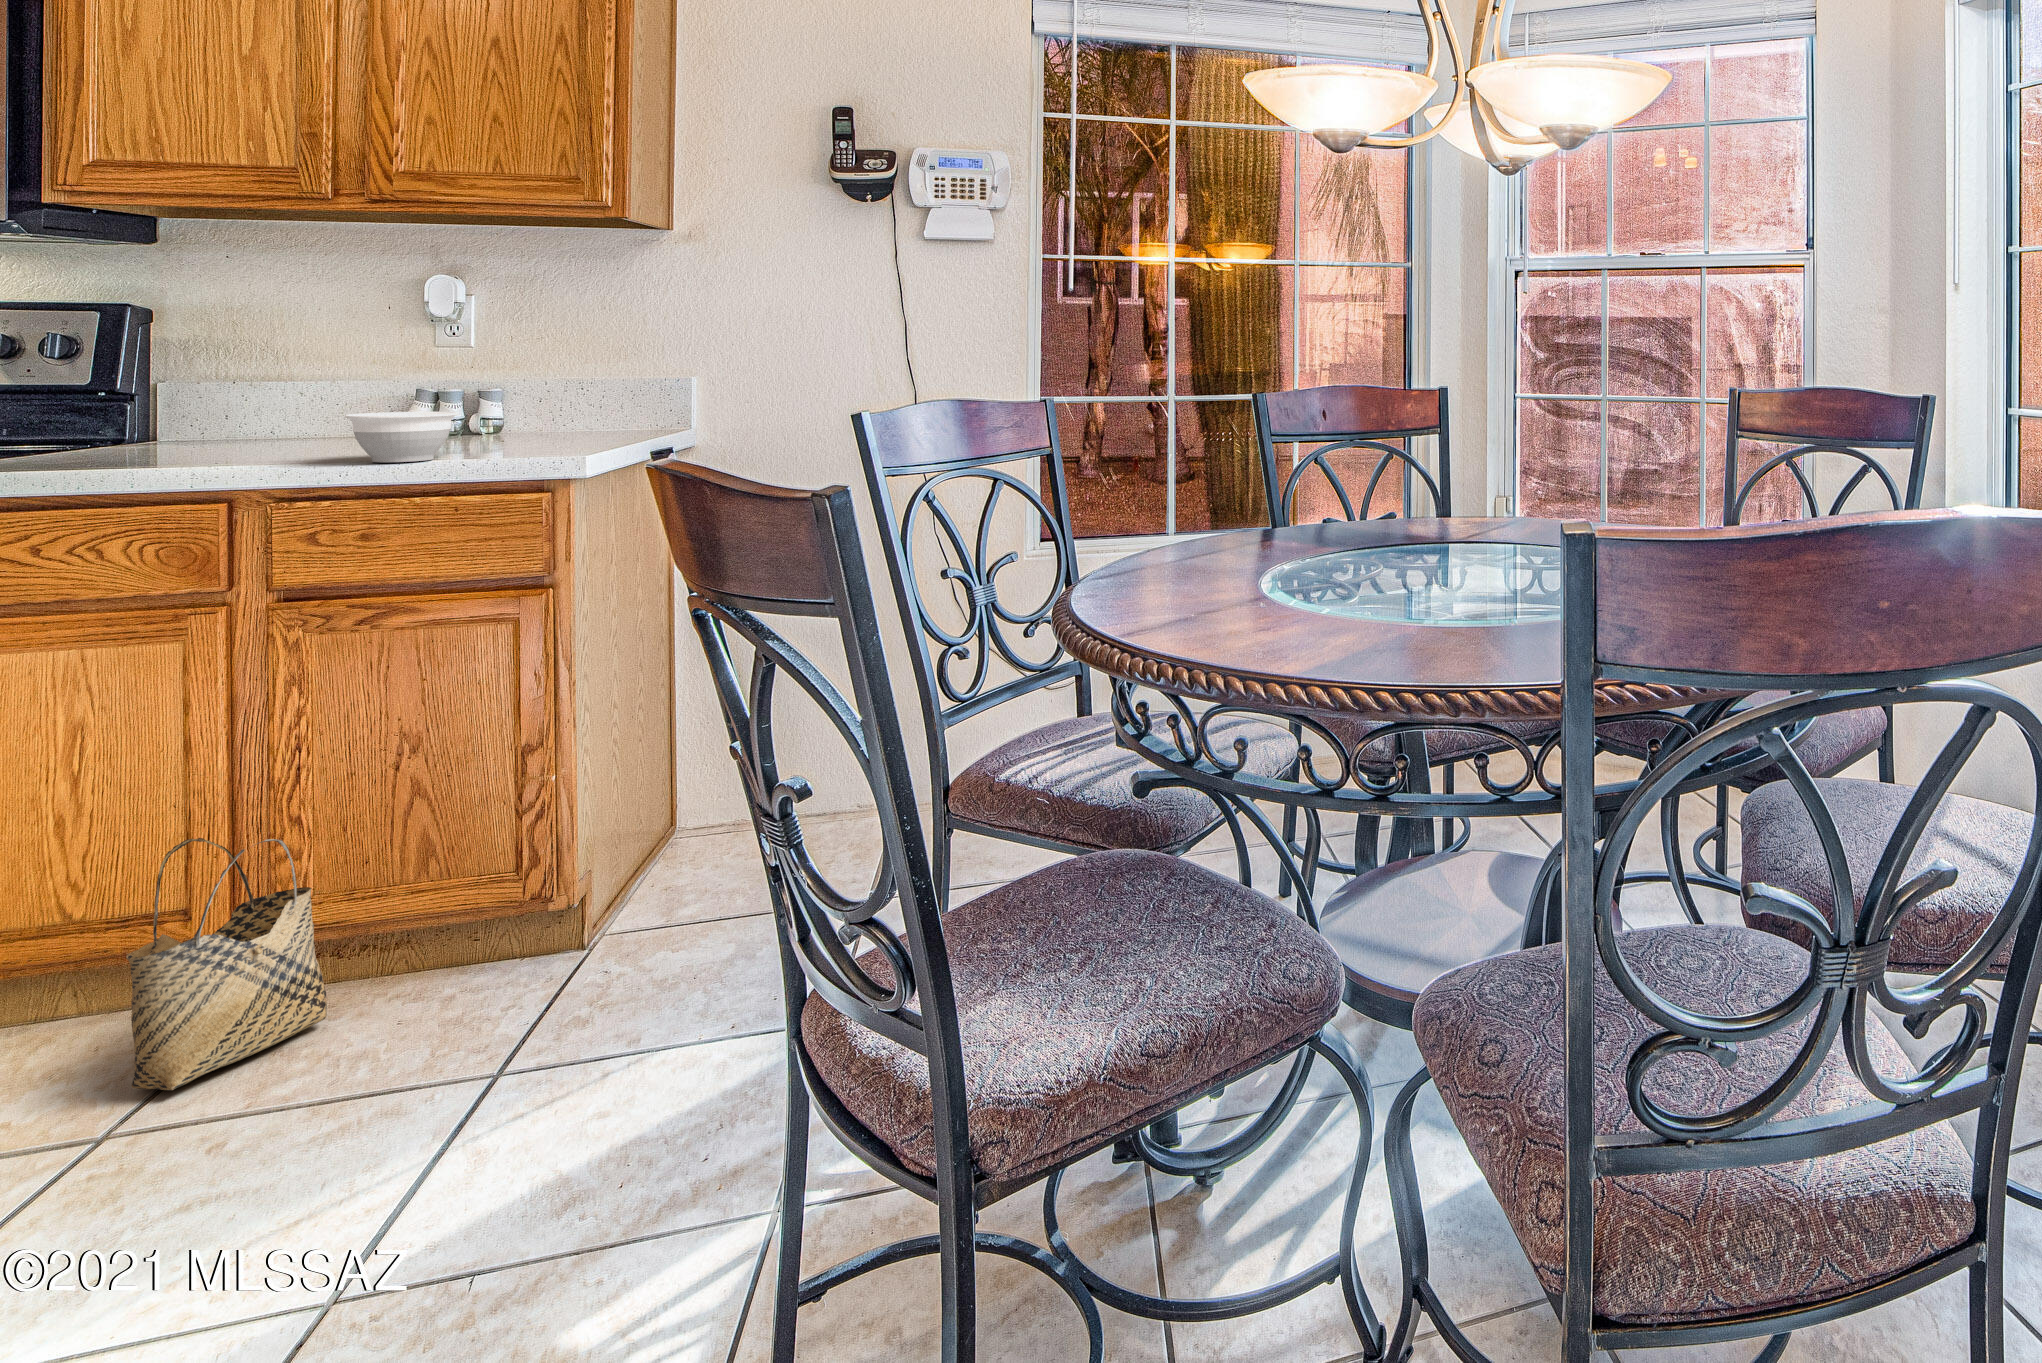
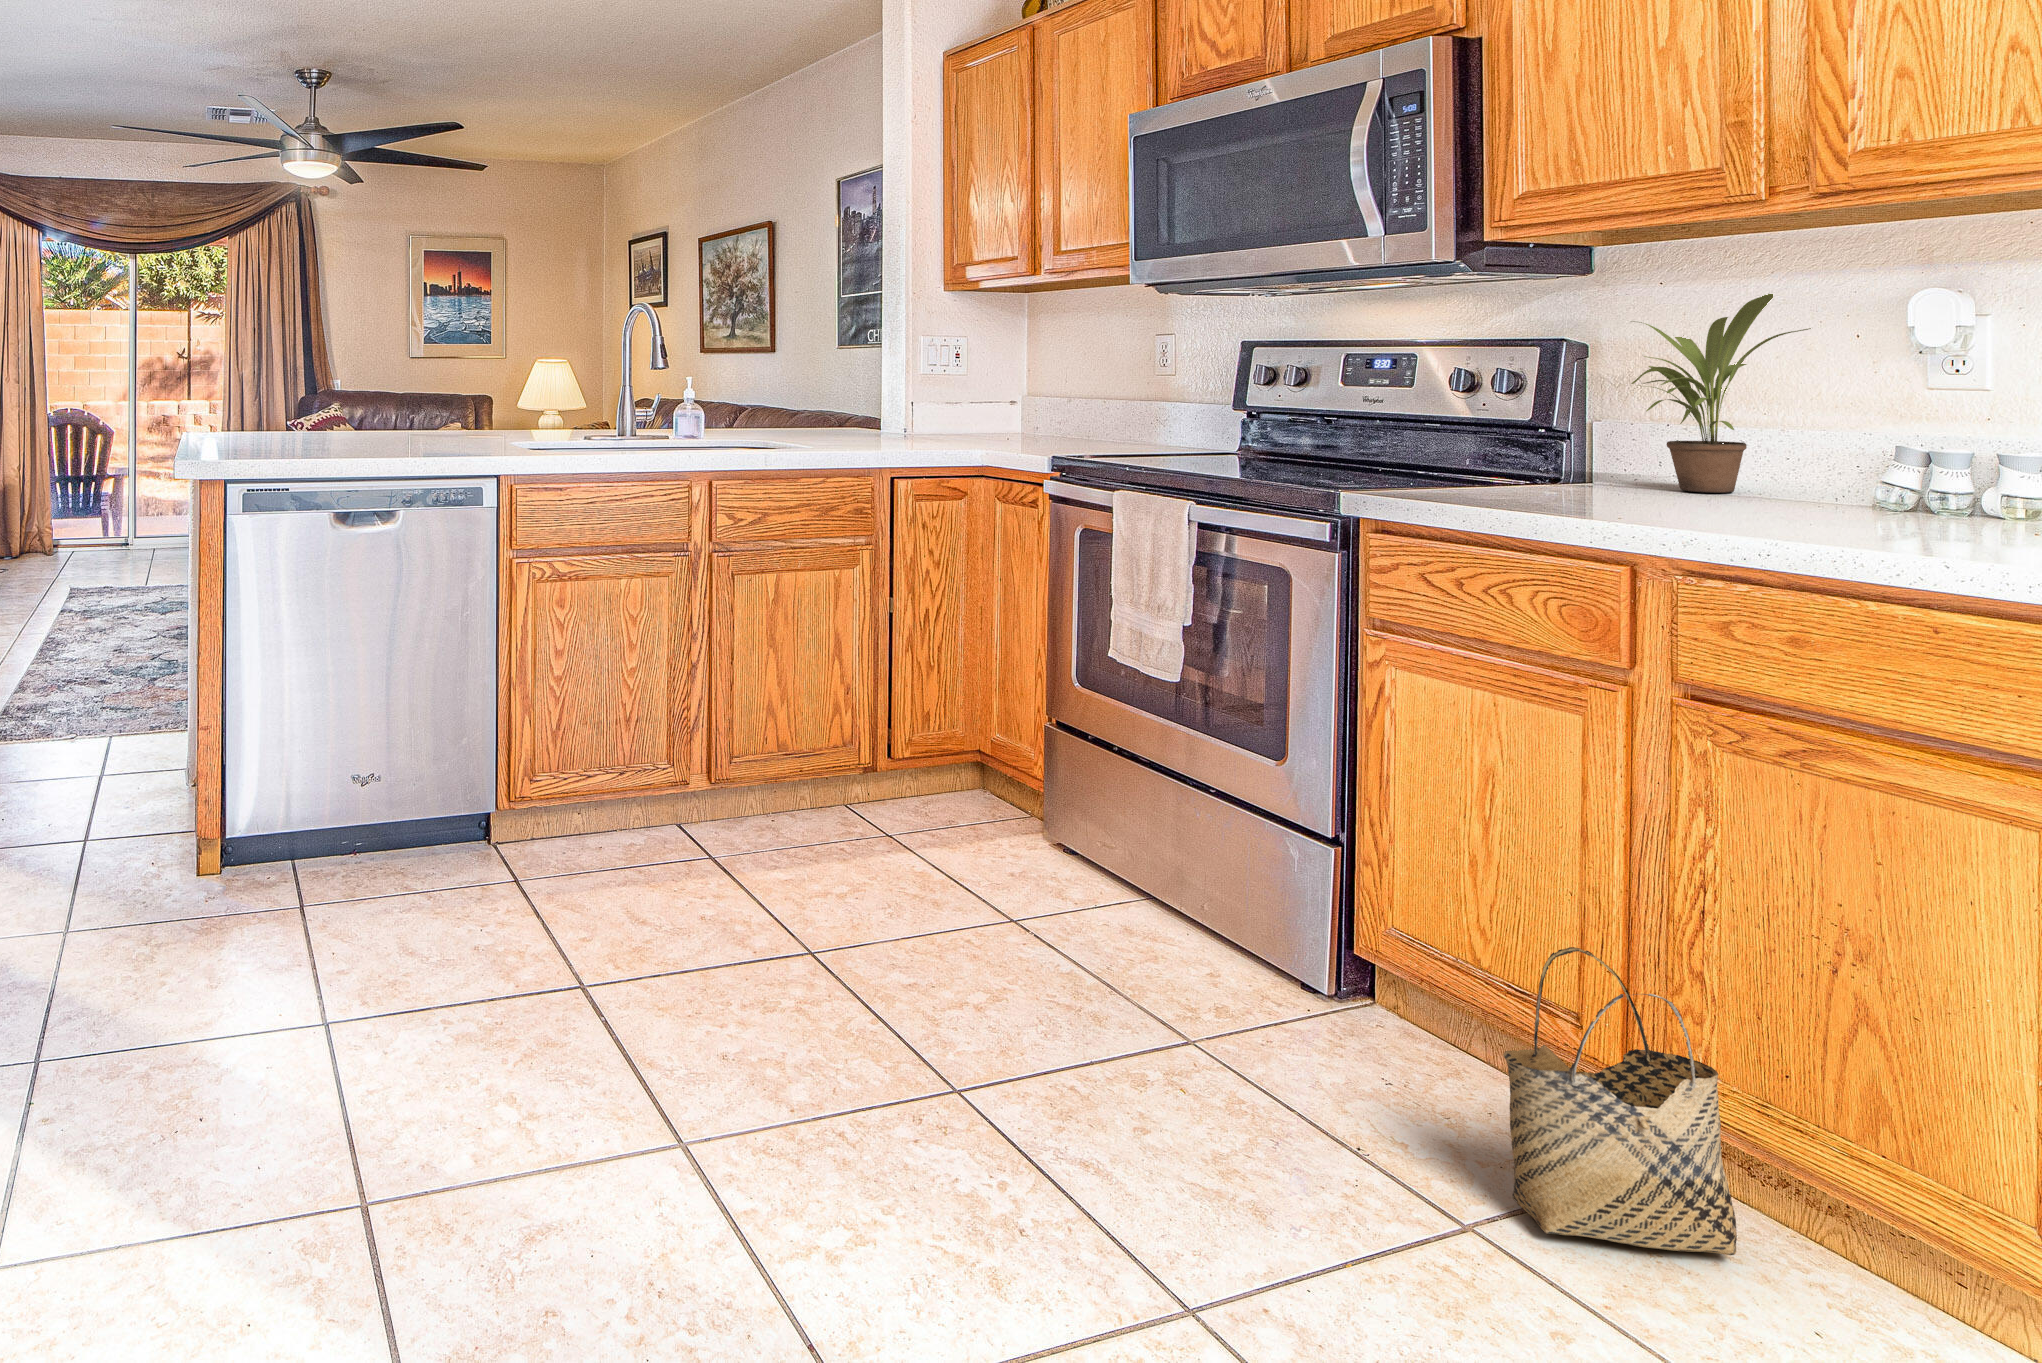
potted plant: none [197,275,355,442] -> present [1631,294,1811,493]
bowl: present [345,412,458,462] -> none [1769,474,1940,546]

